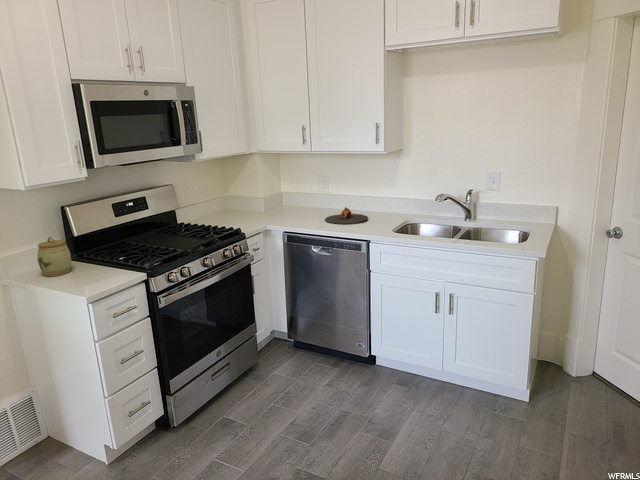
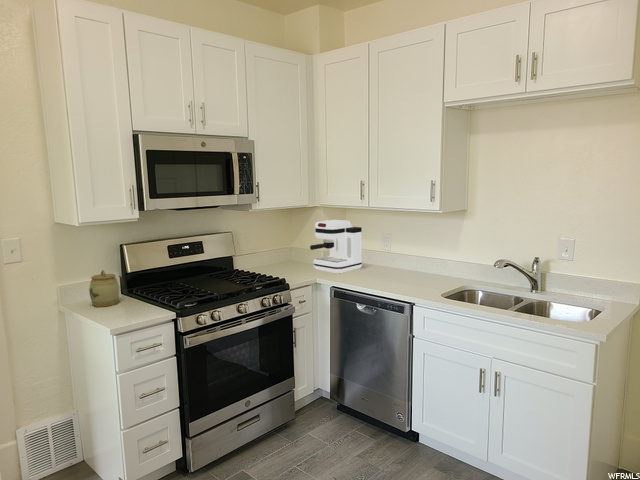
coffee maker: none [257,167,307,220] -> present [310,220,362,274]
plate: present [325,207,368,224] -> none [376,266,421,284]

